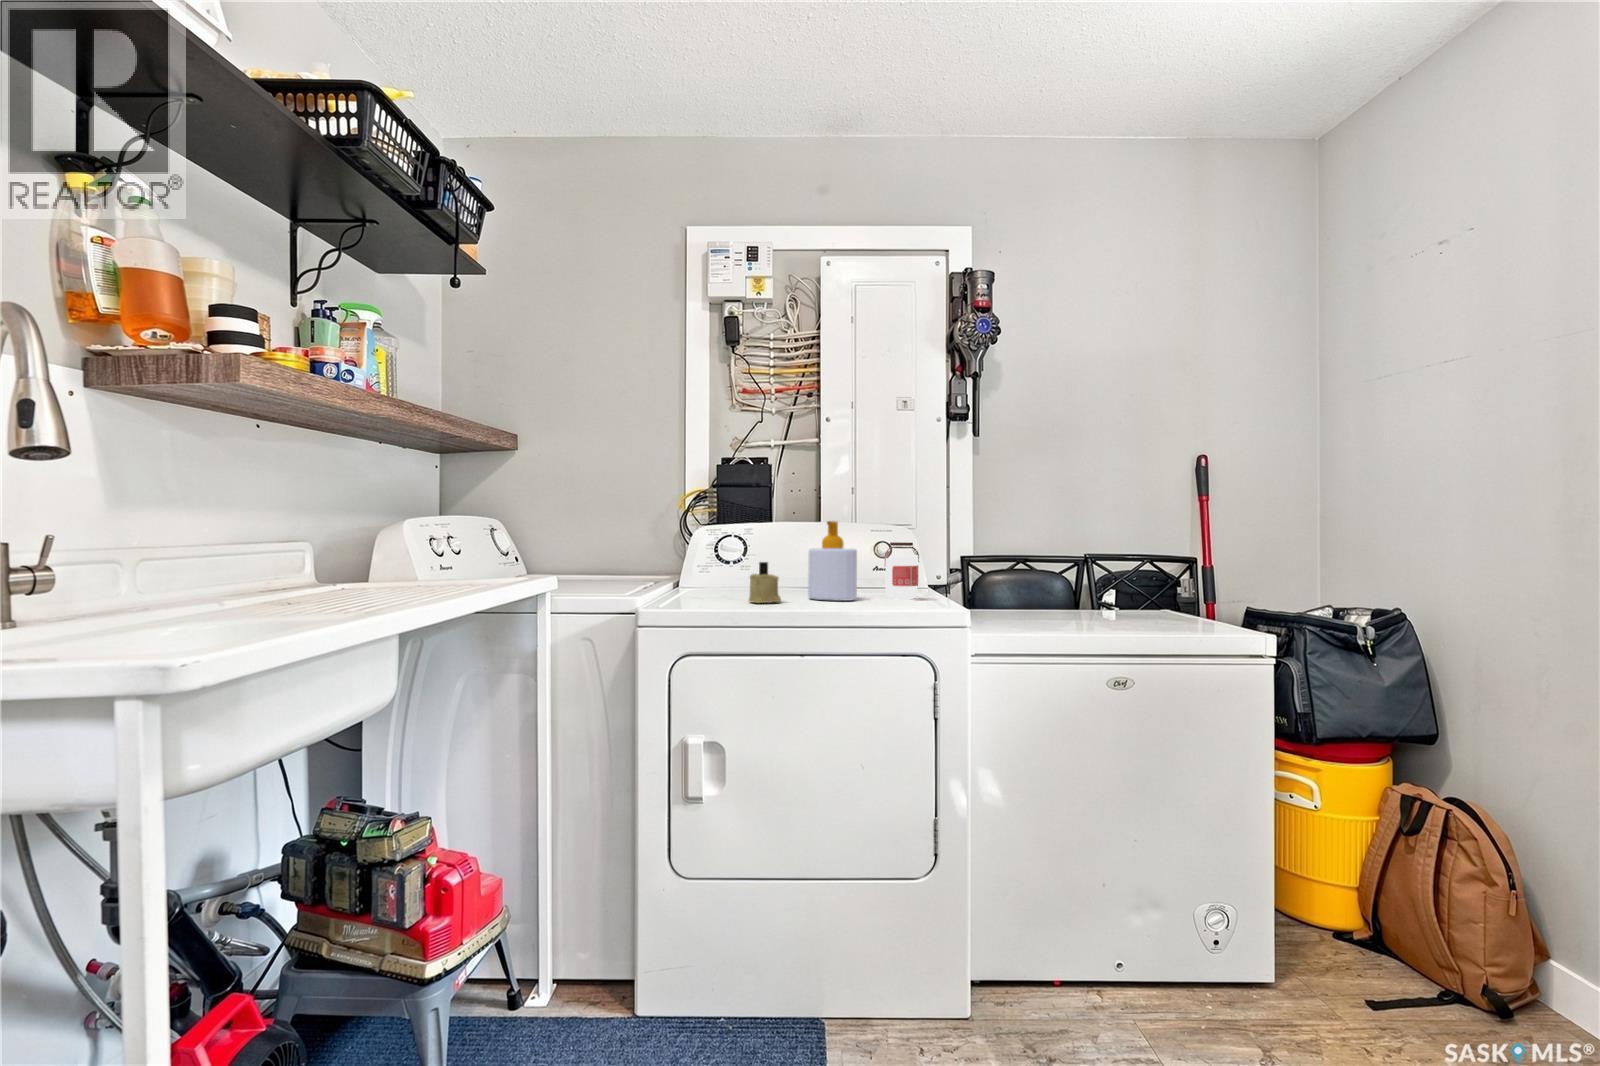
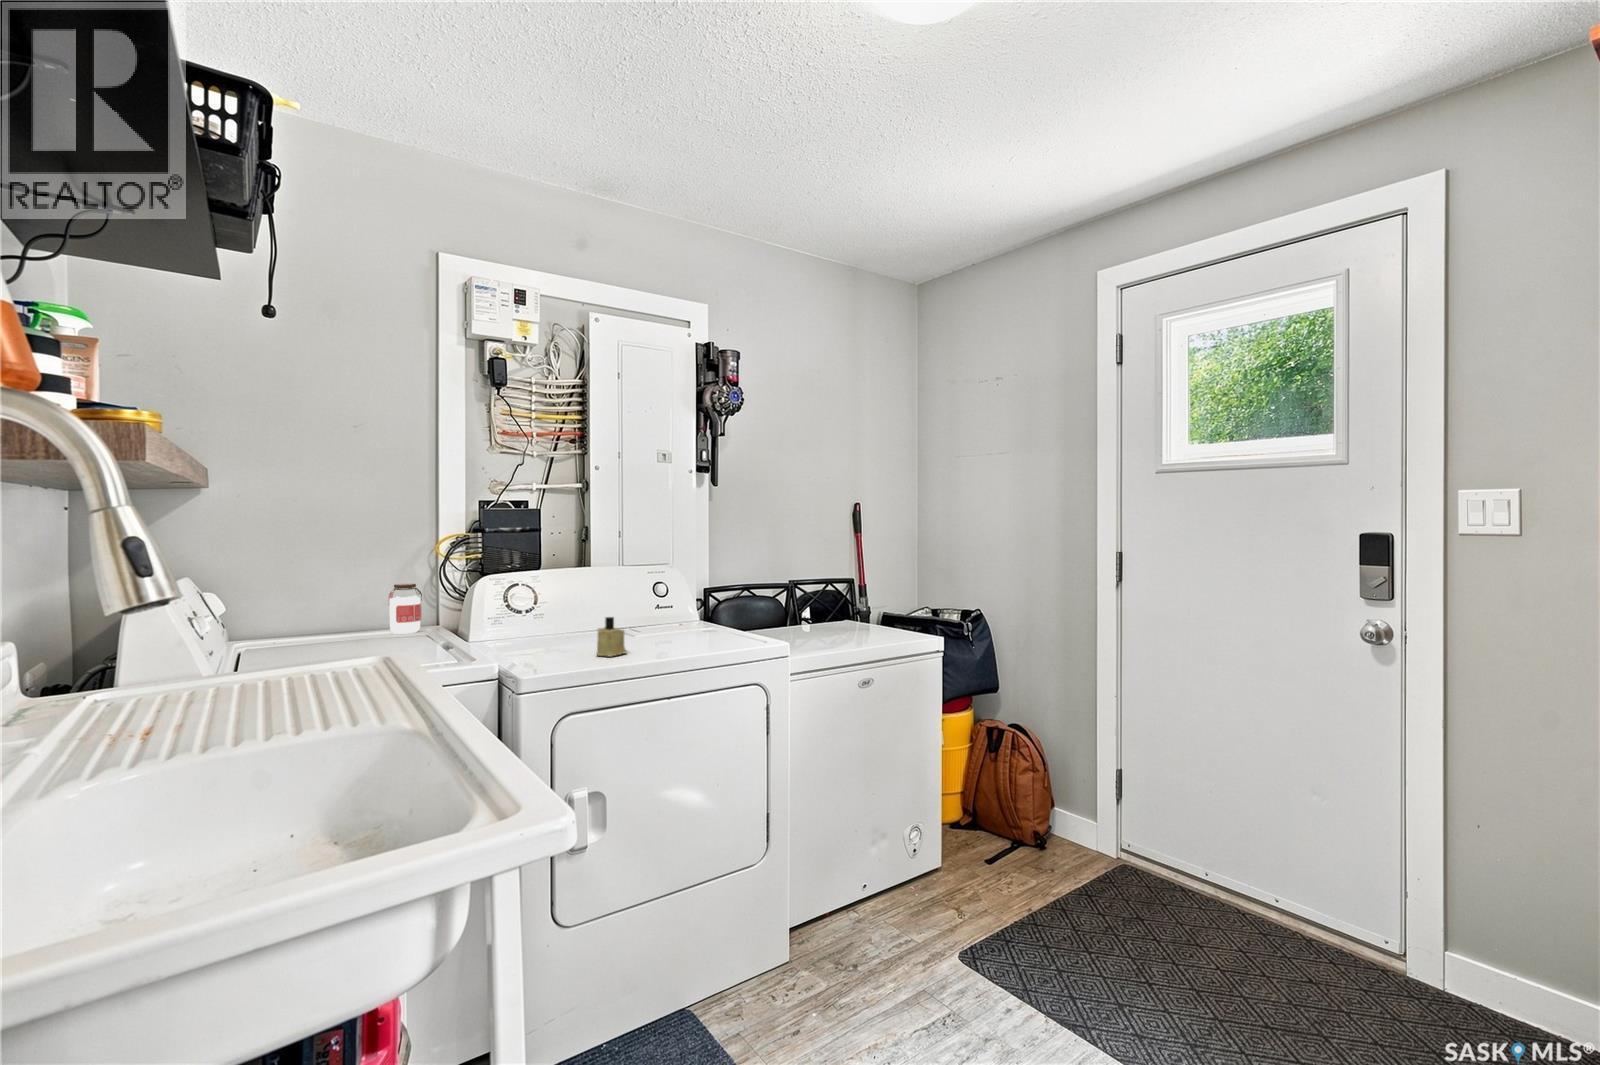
soap bottle: present [808,521,857,601] -> none [634,574,680,645]
jar: present [884,542,919,600] -> present [388,584,422,634]

